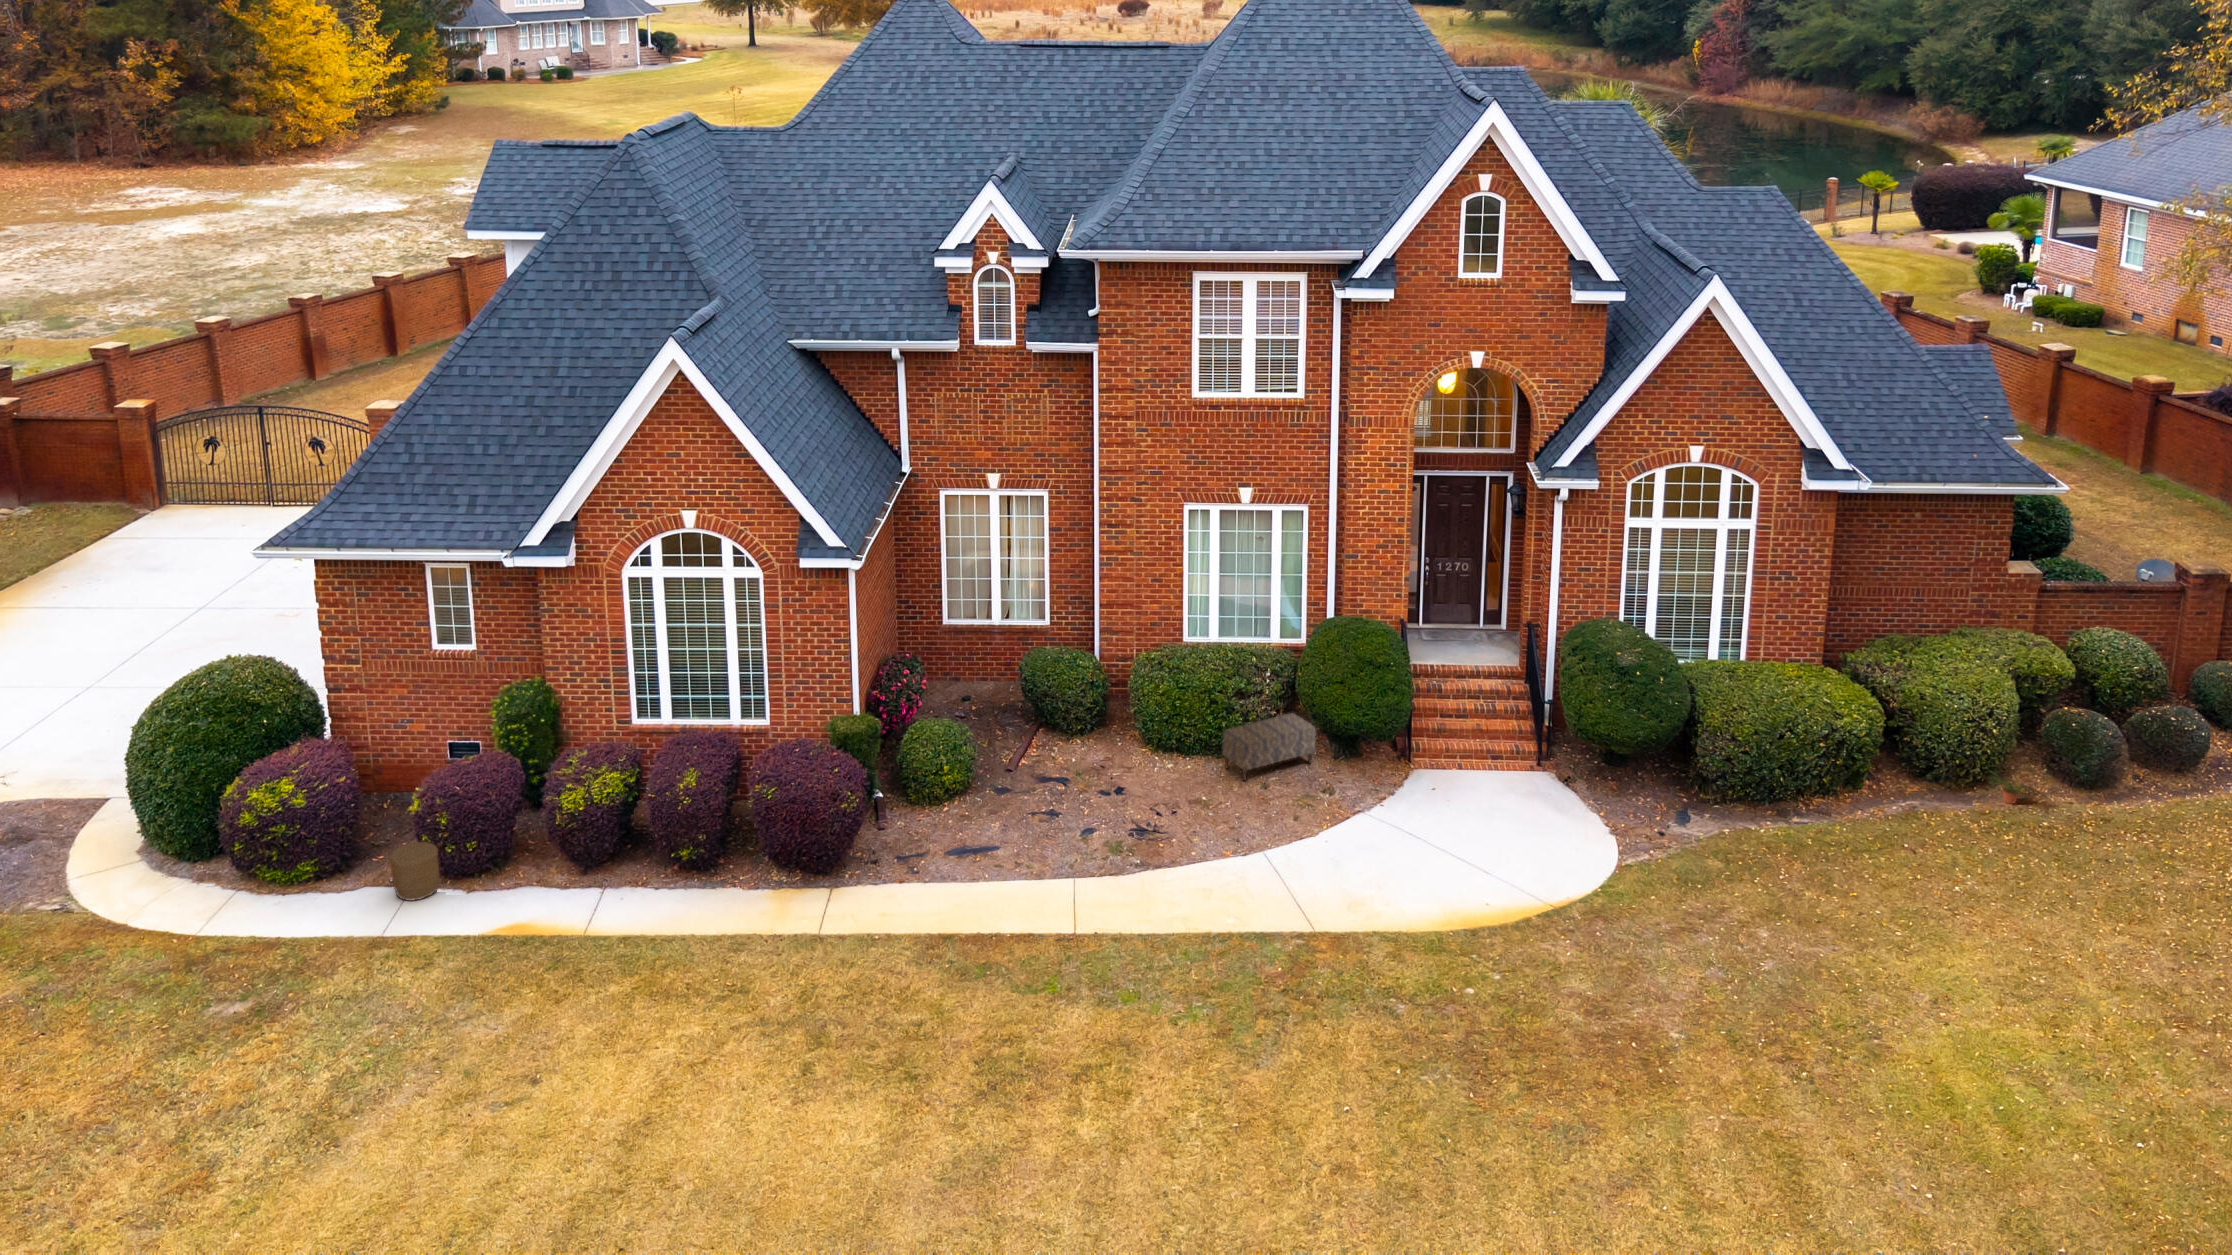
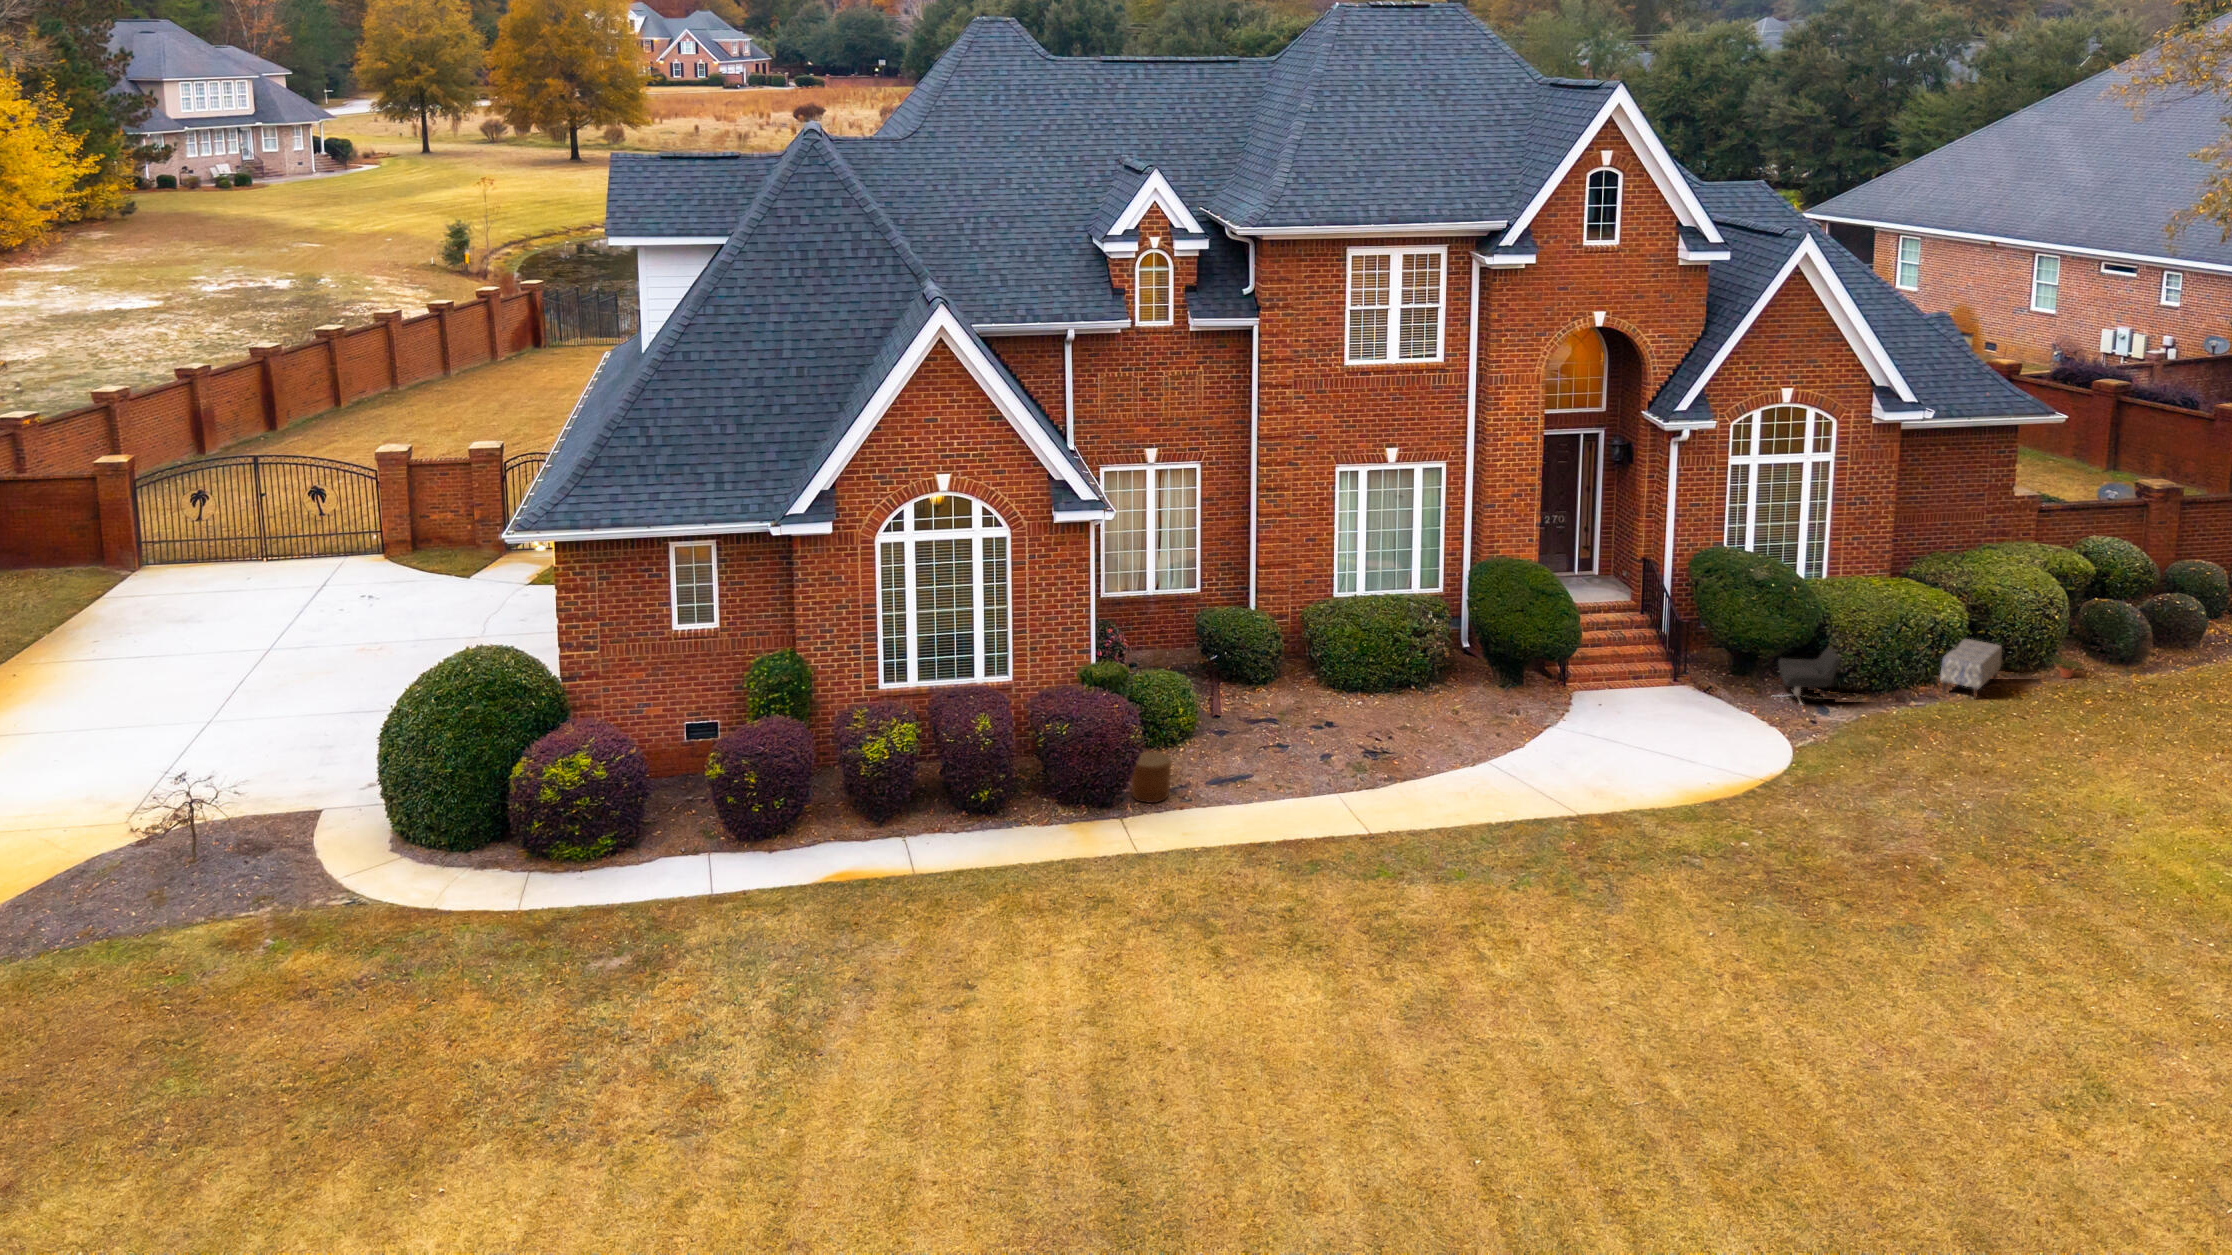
bench: present [1223,713,1316,781] -> present [1940,639,2002,699]
lounge chair: none [1634,749,1711,813] -> present [1778,647,1841,704]
woven basket: present [389,842,440,901] -> present [1131,752,1172,803]

